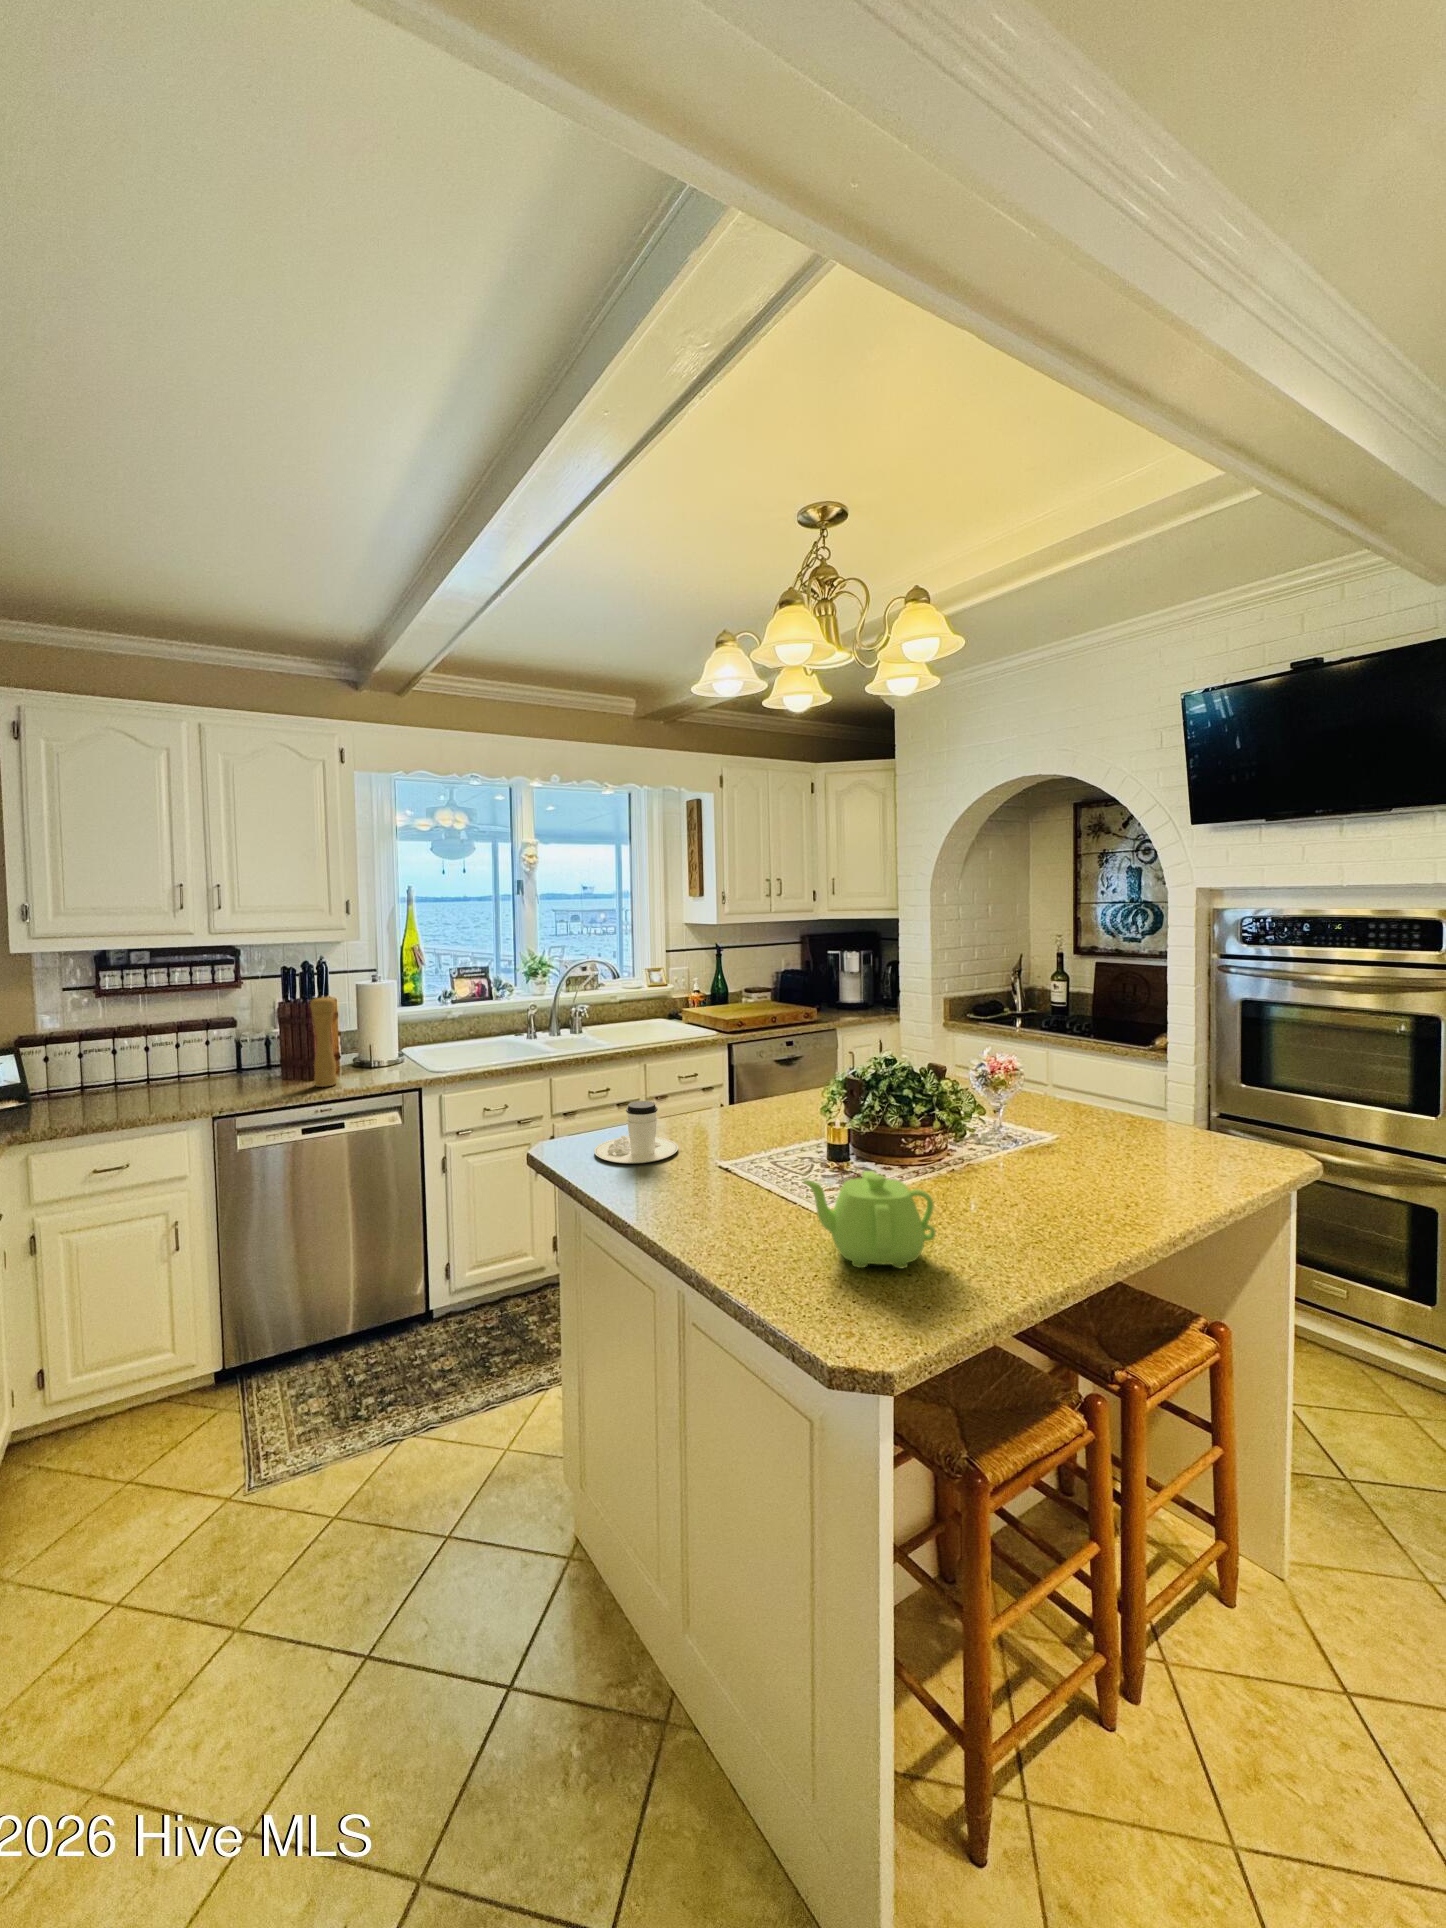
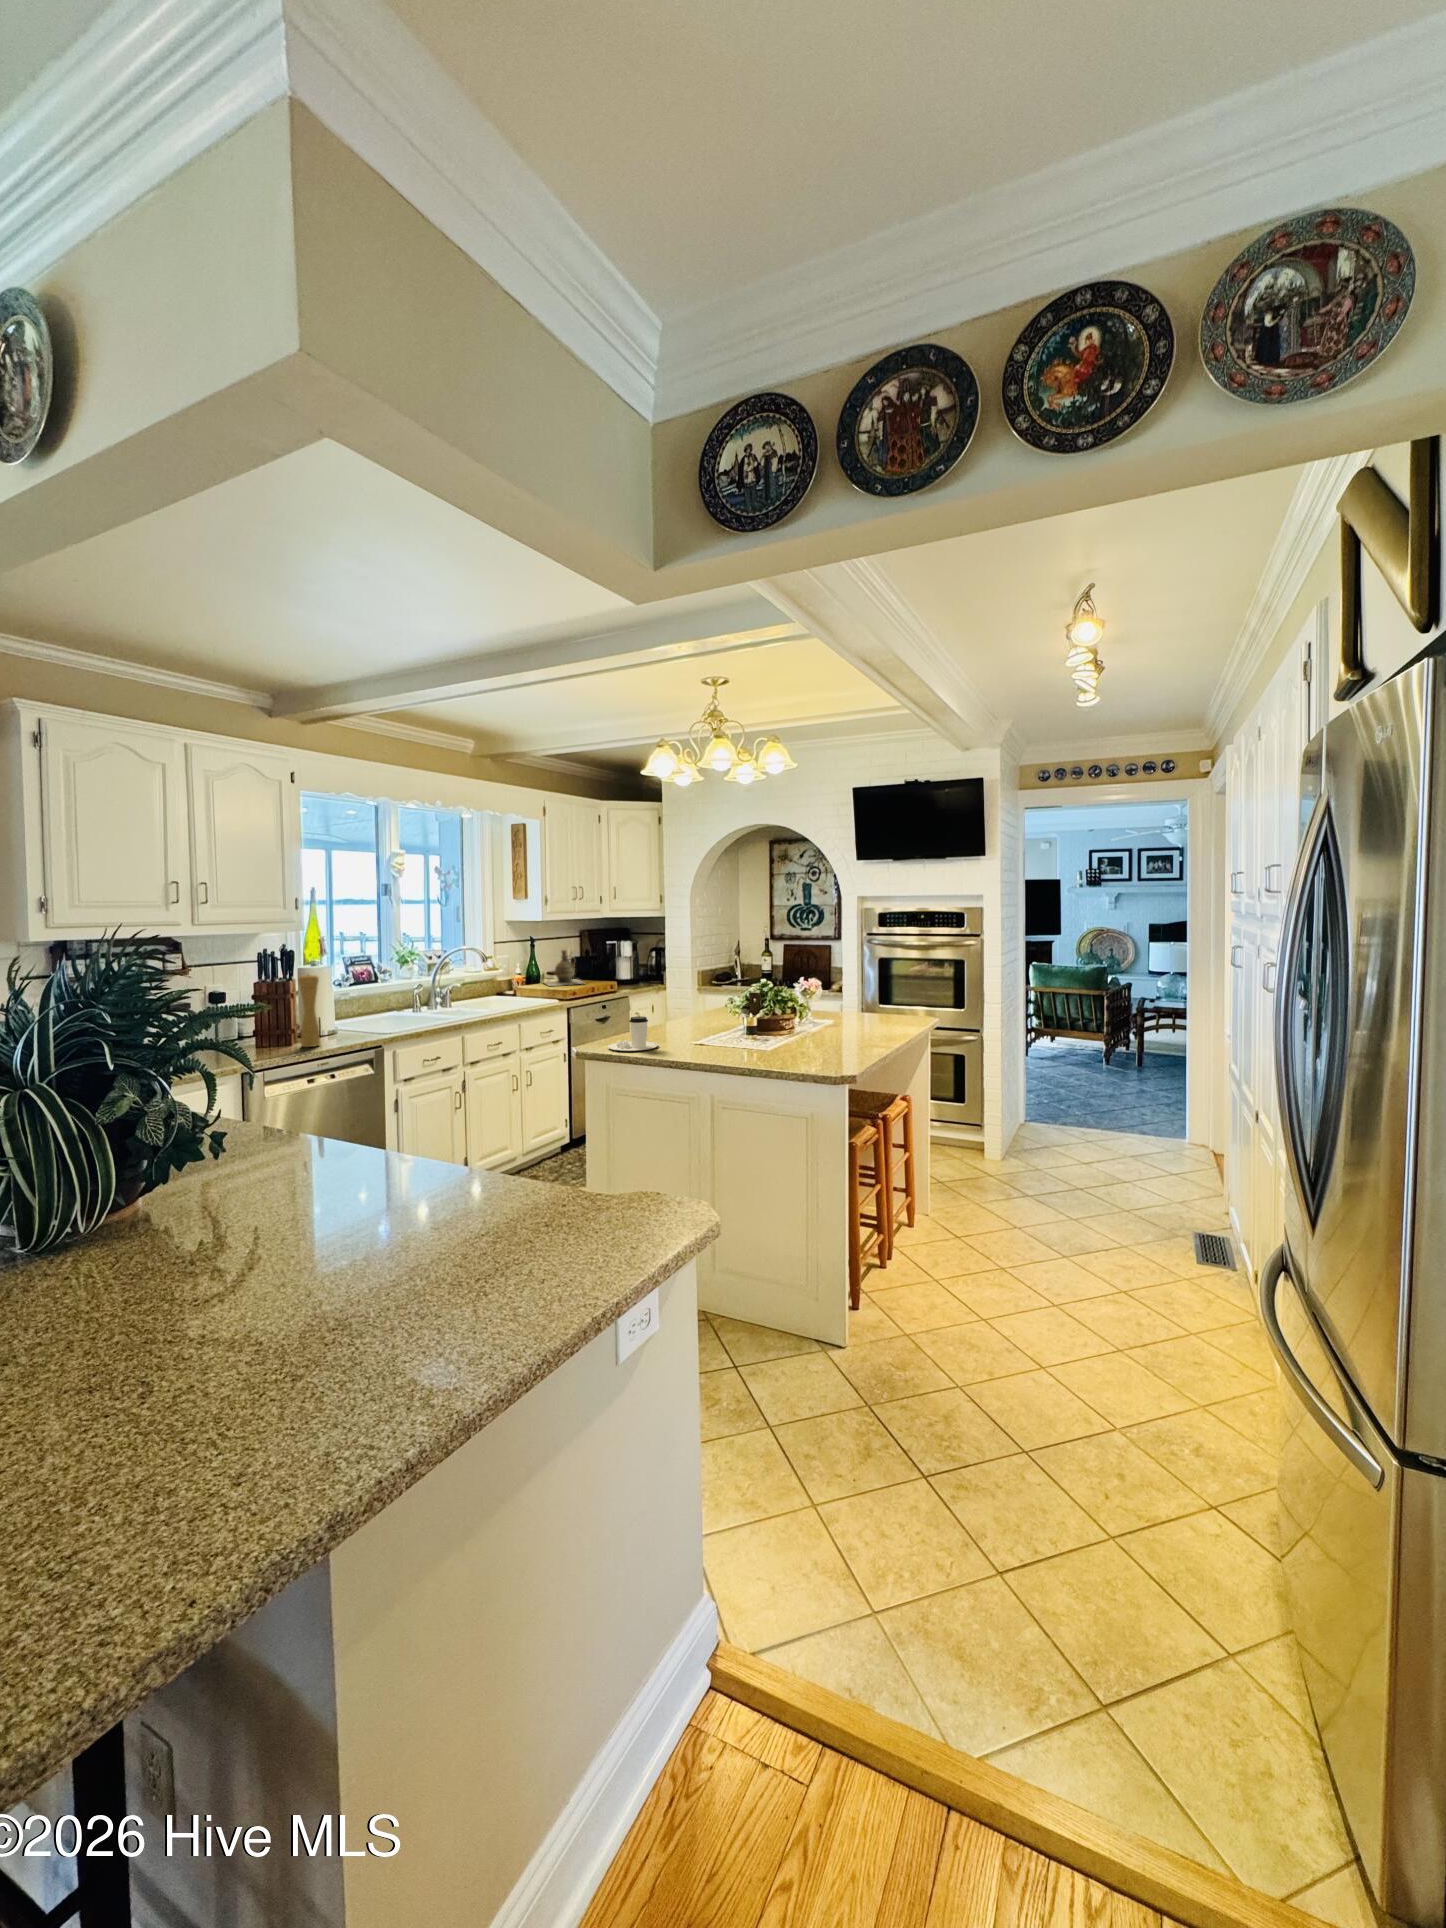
ceramic jug: none [739,961,788,1008] -> present [544,950,582,986]
teapot: present [803,1171,936,1268] -> none [781,1022,834,1063]

